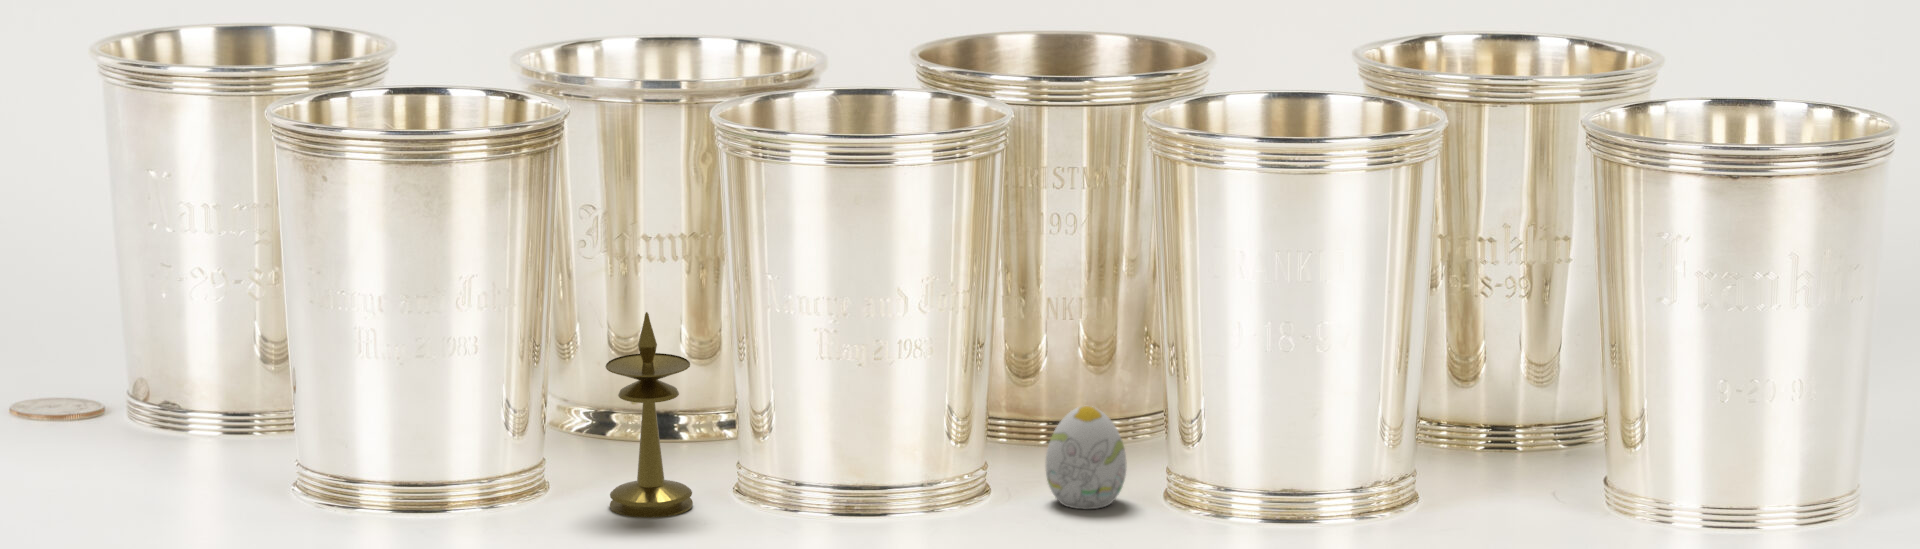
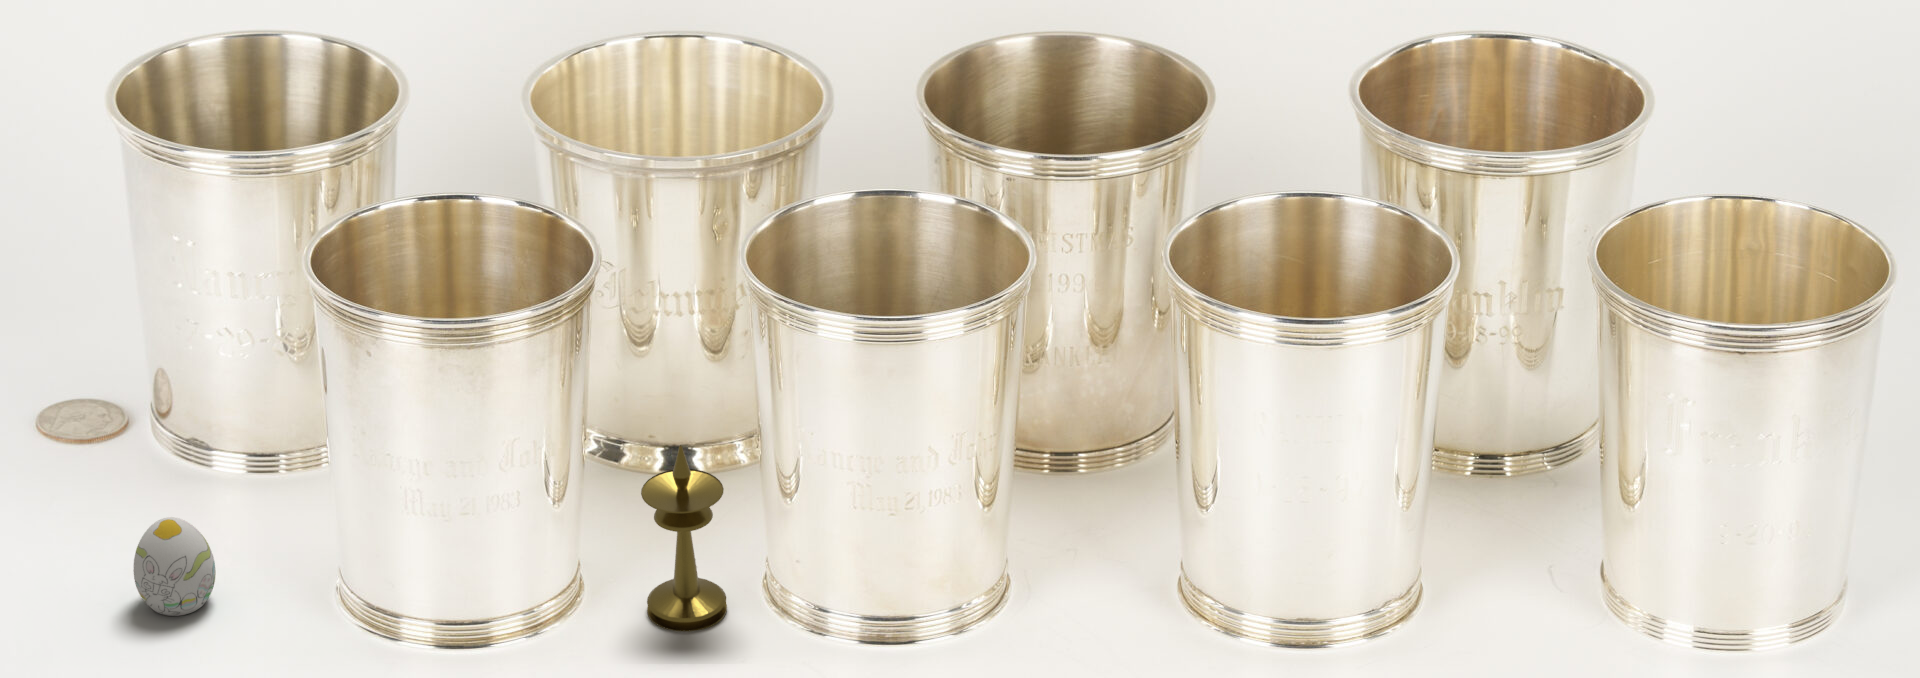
decorative egg: present [1045,406,1126,509] -> present [133,517,216,616]

